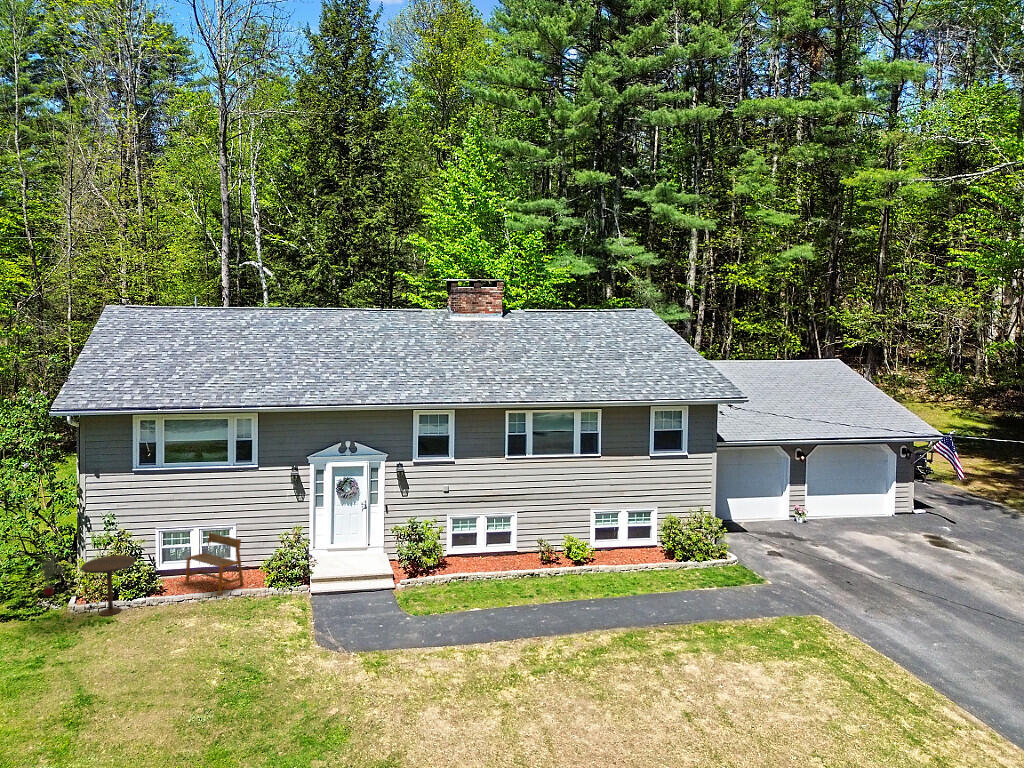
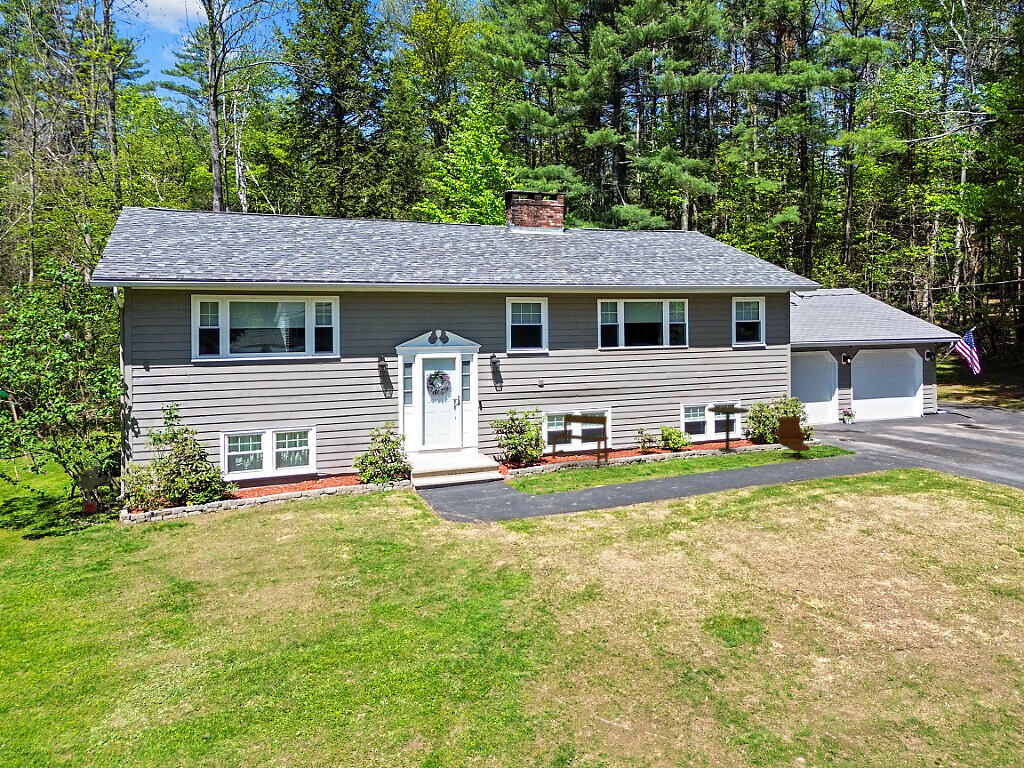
lounge chair: none [675,529,706,576] -> present [774,417,810,459]
bench: present [185,533,244,595] -> present [552,414,609,468]
pedestal table: present [81,555,136,616] -> present [708,407,749,452]

